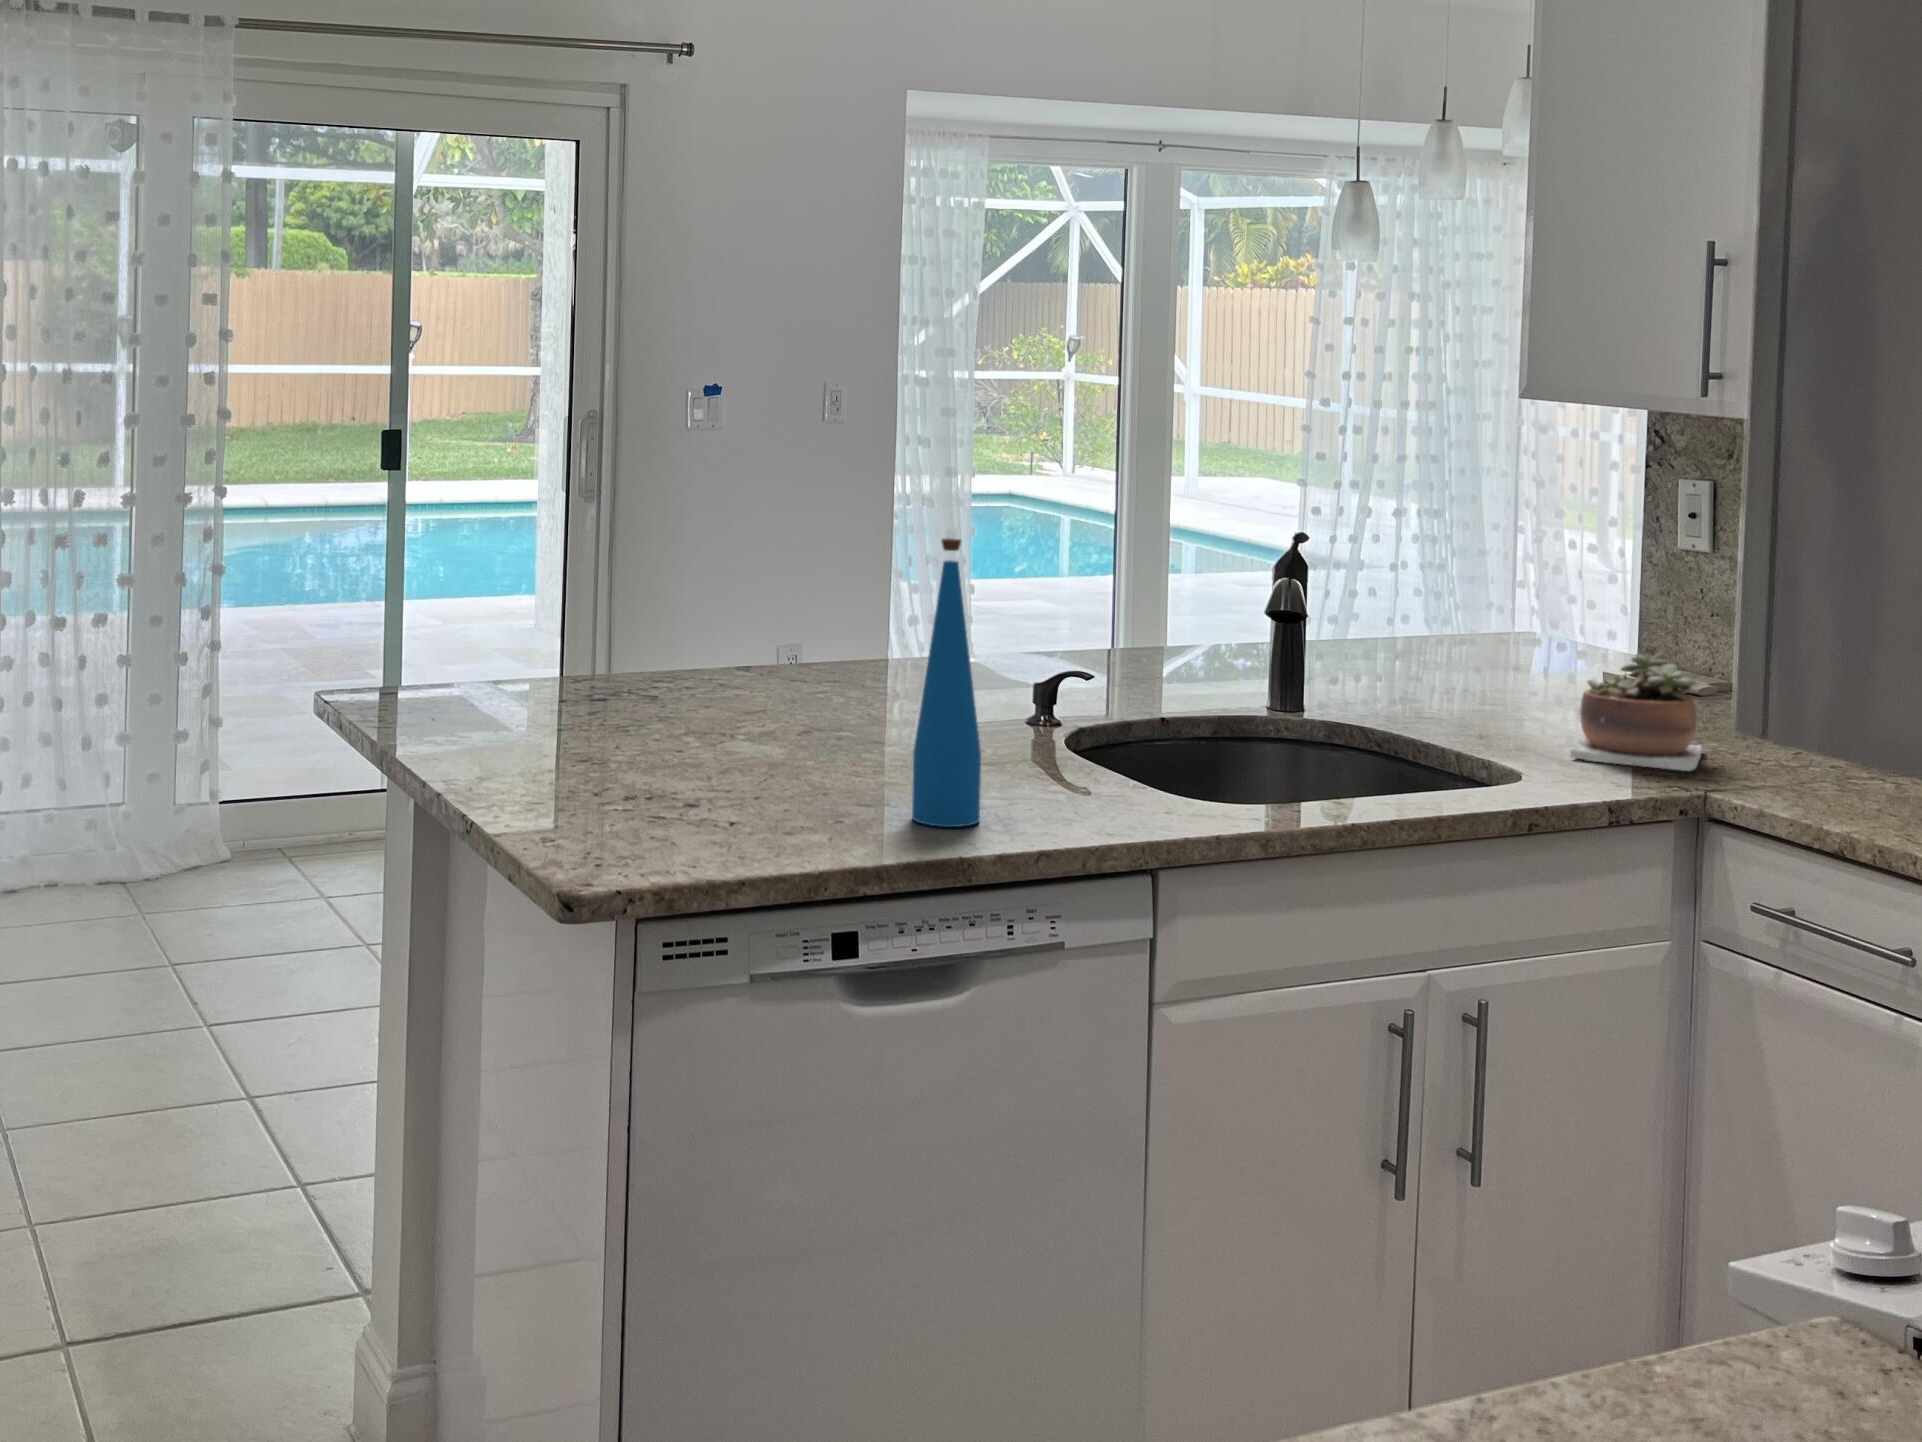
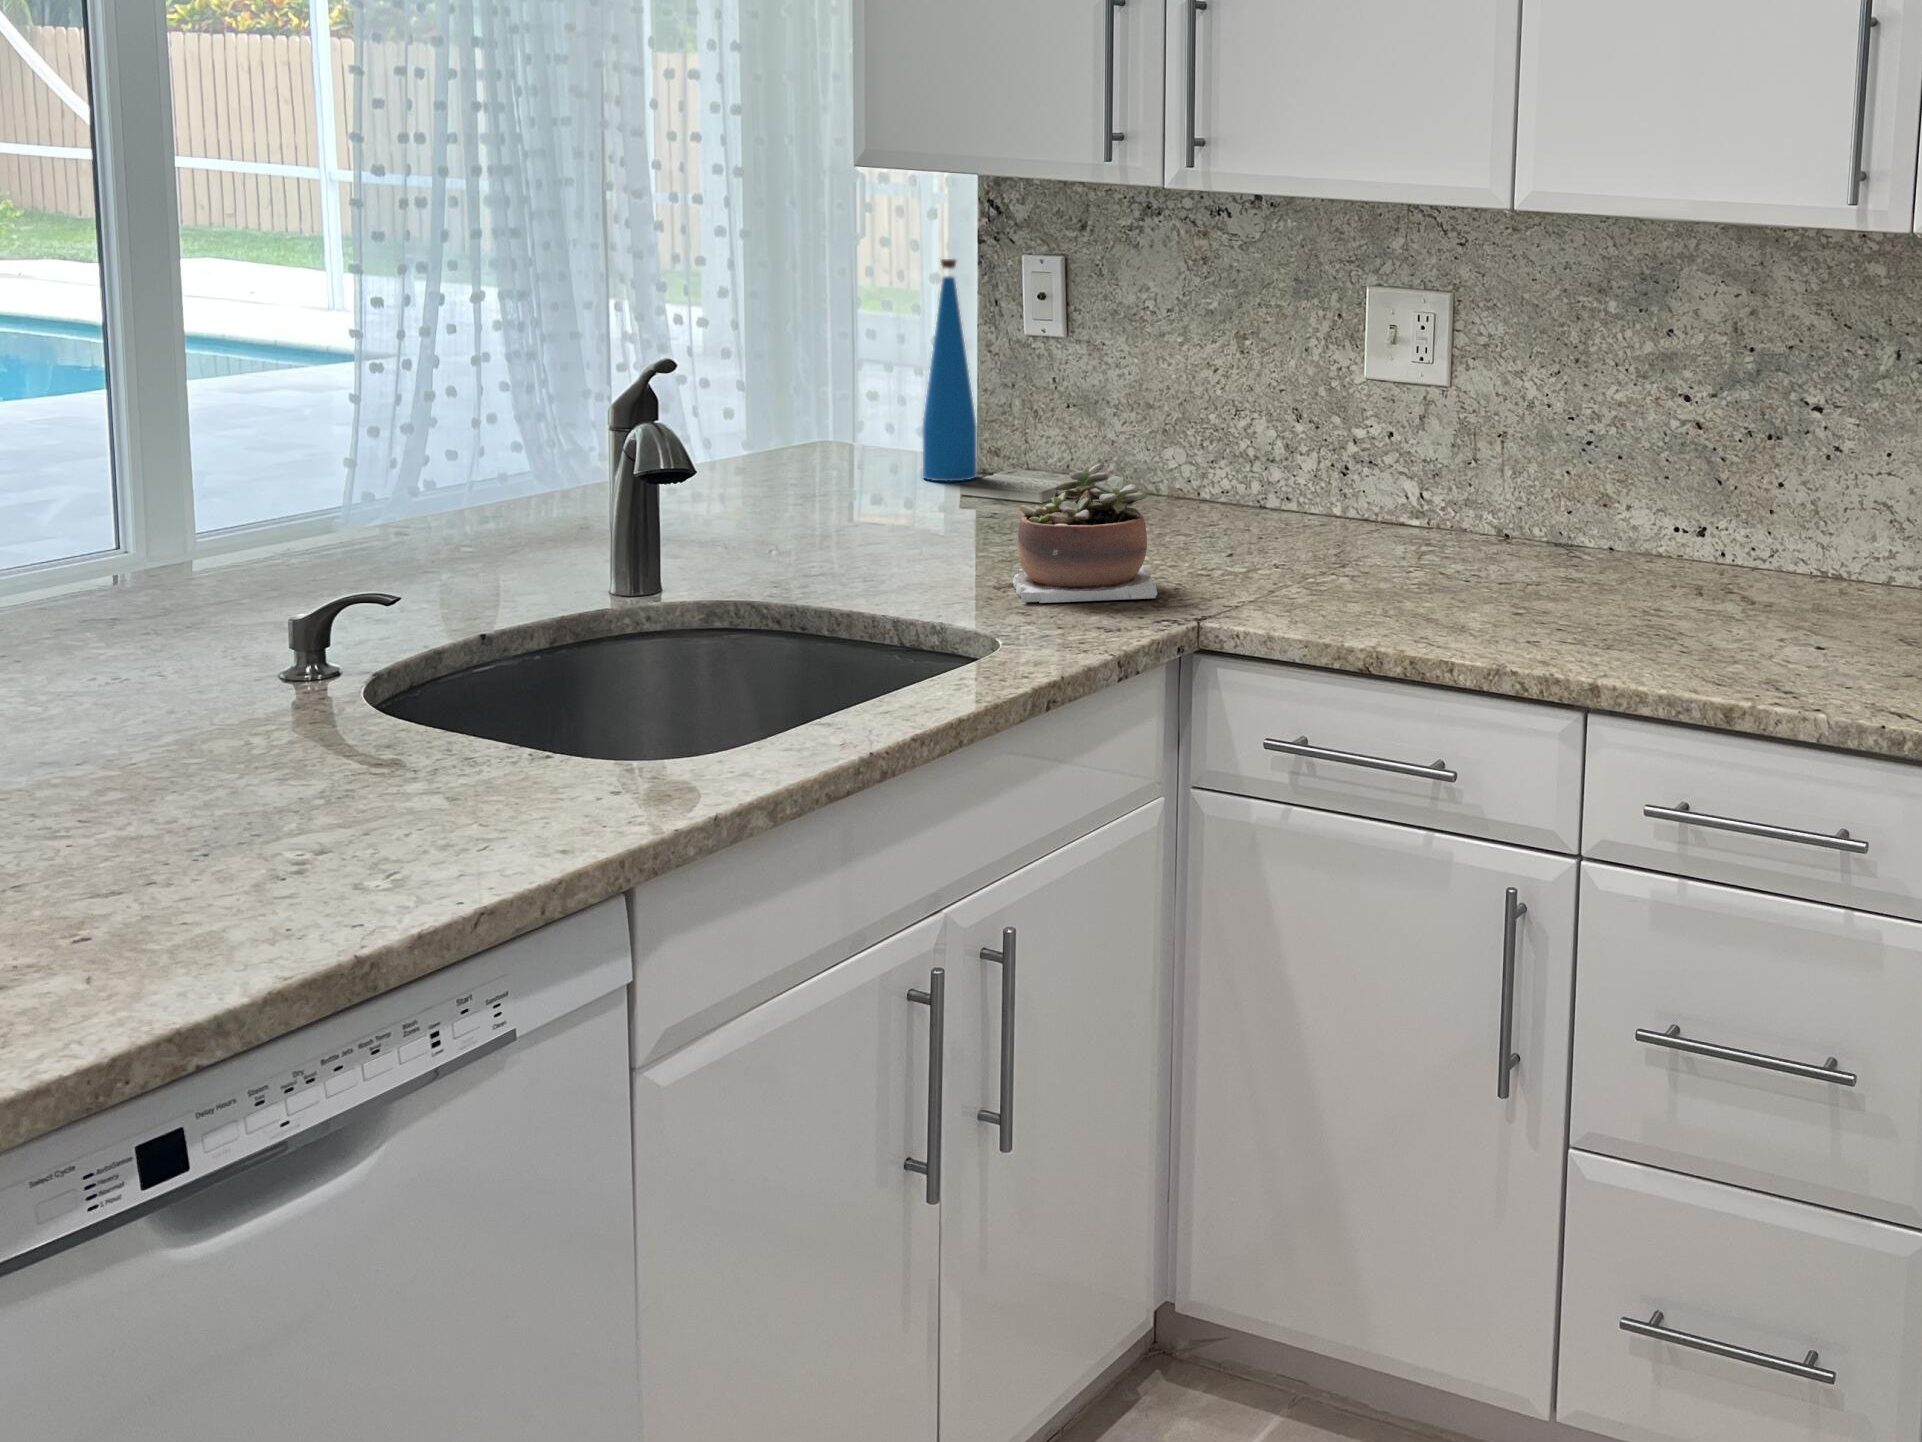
bottle: present [912,538,981,827] -> present [923,259,977,481]

